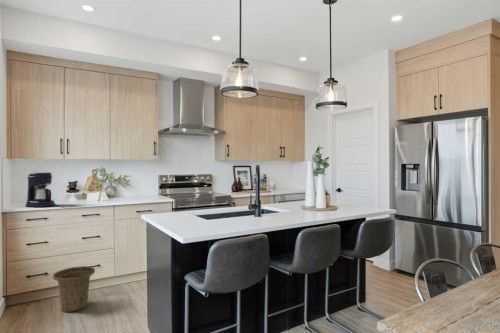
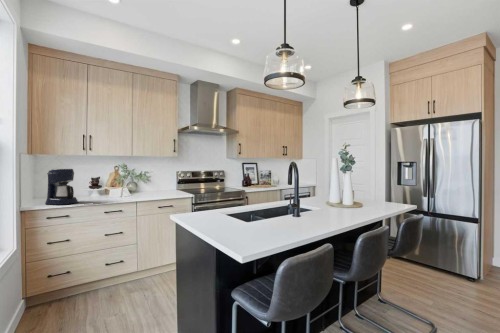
basket: present [53,266,95,312] -> none [76,264,121,315]

